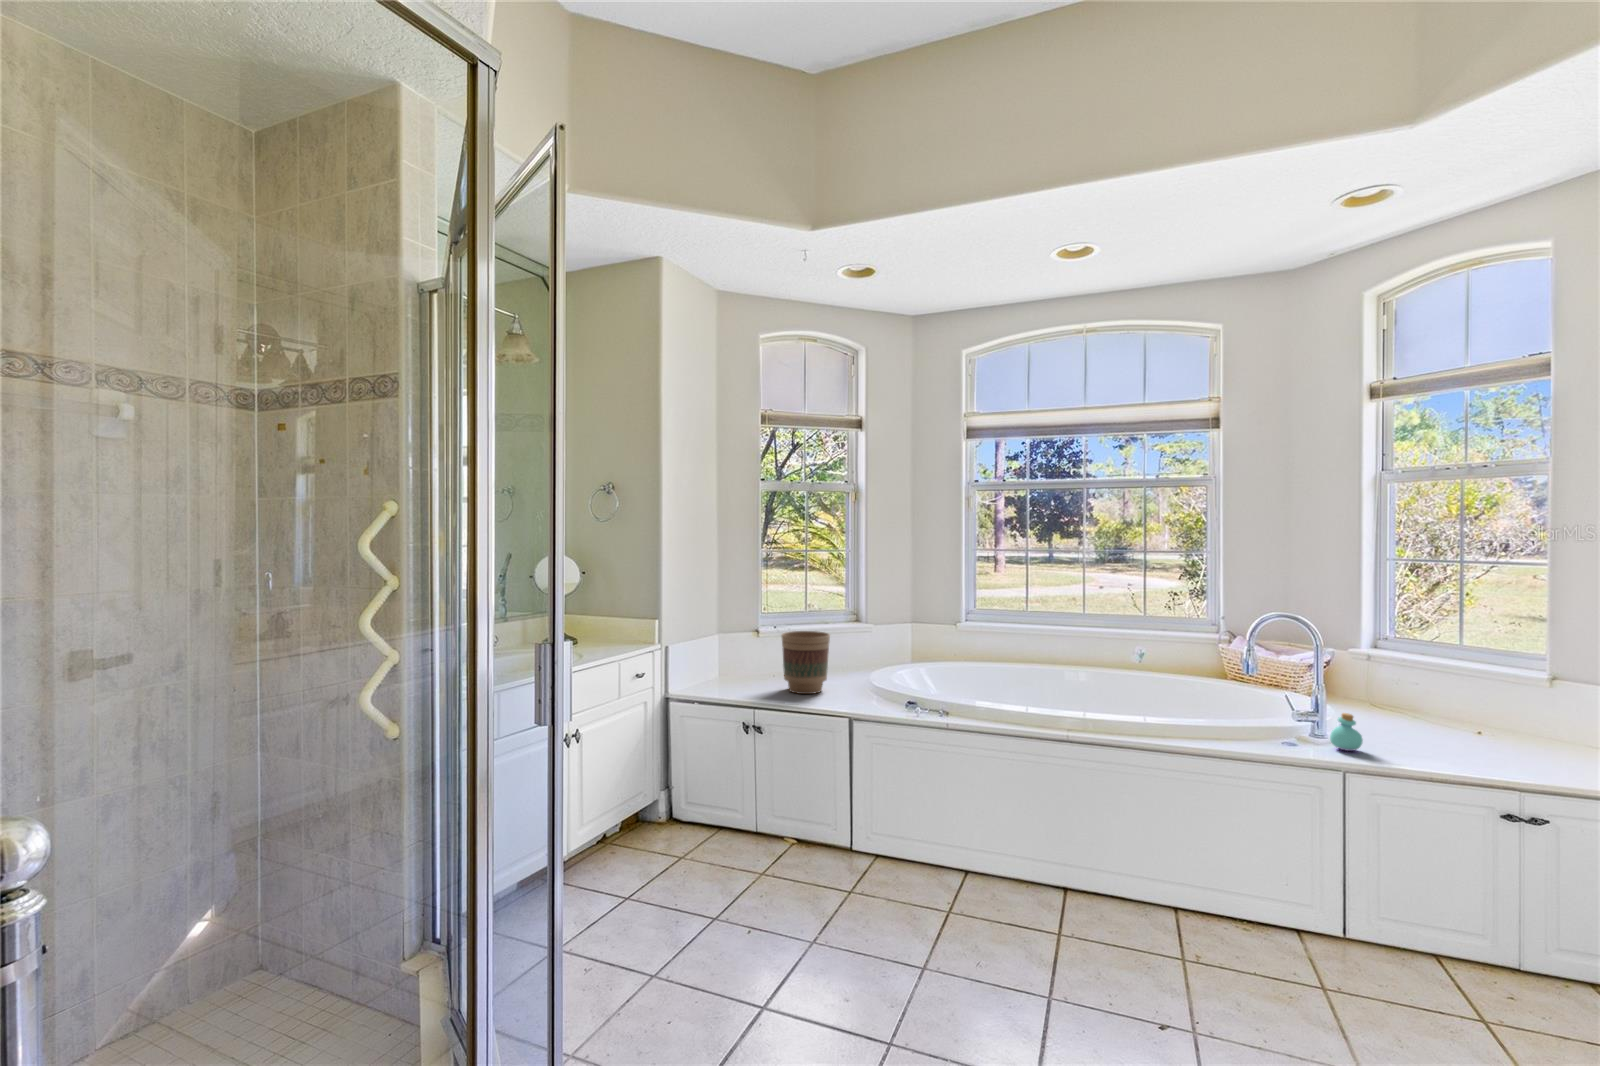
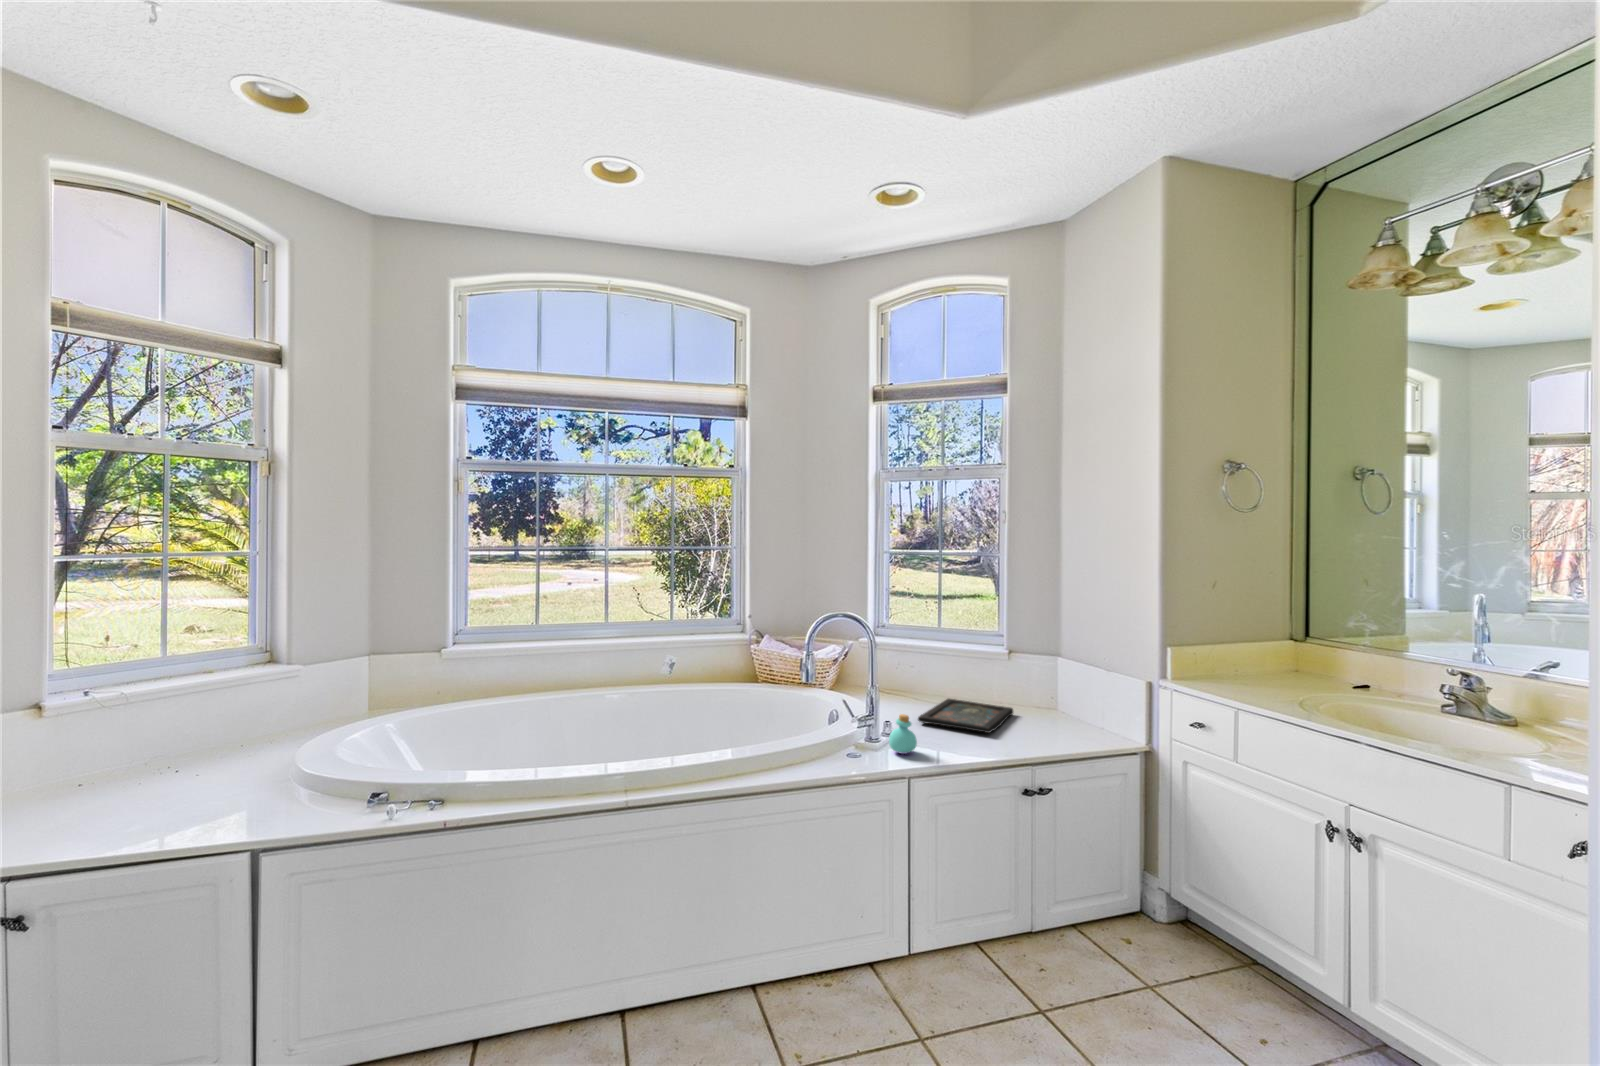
flower pot: present [782,631,830,694] -> none [90,695,211,818]
tray: none [1391,721,1542,753] -> present [918,699,1013,733]

